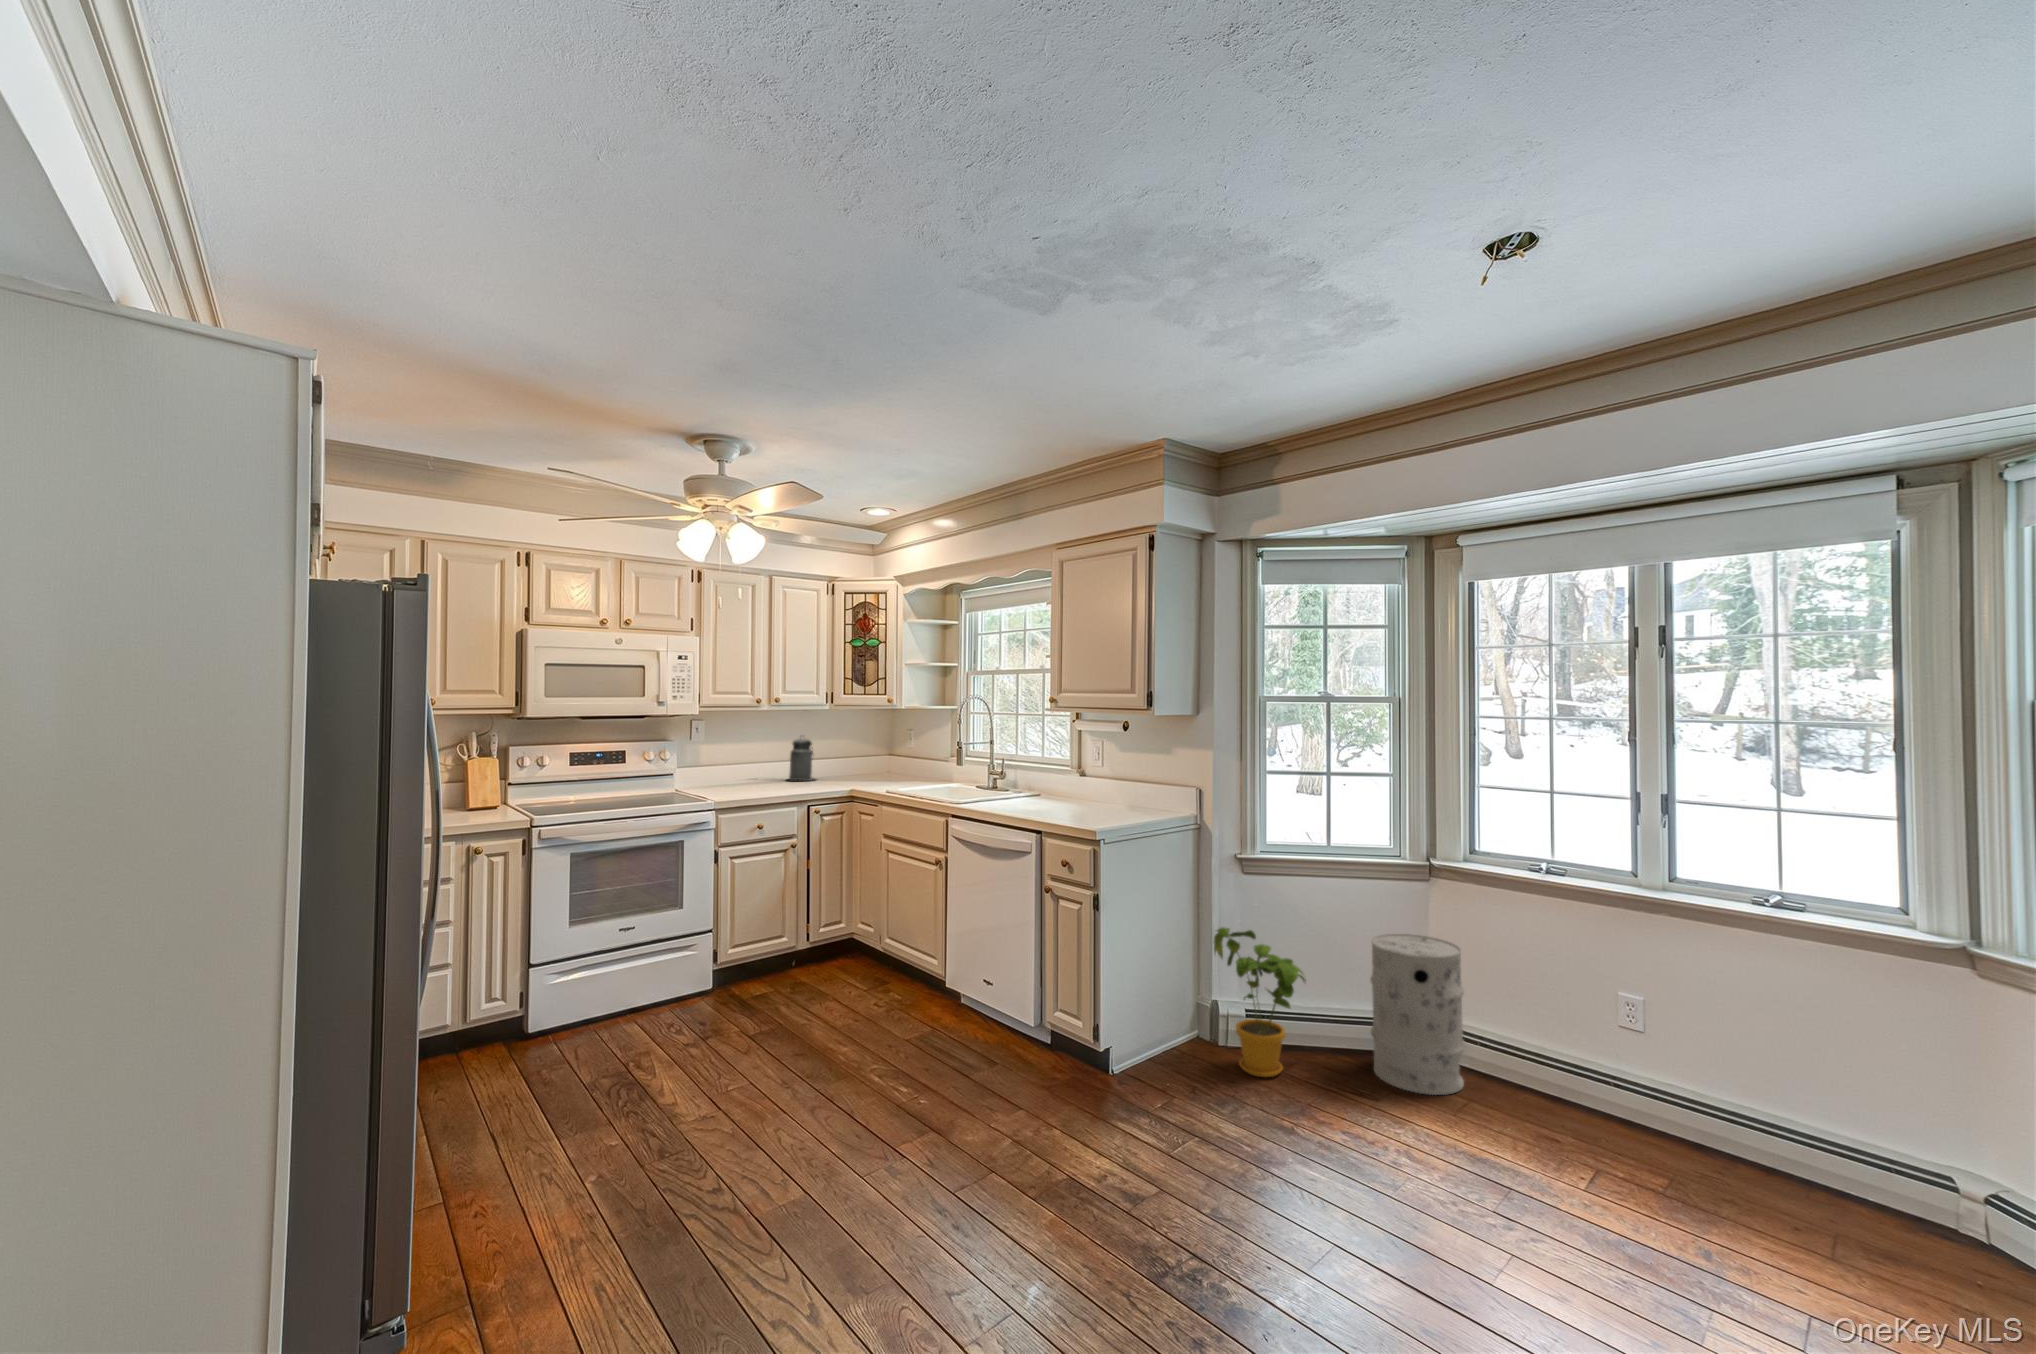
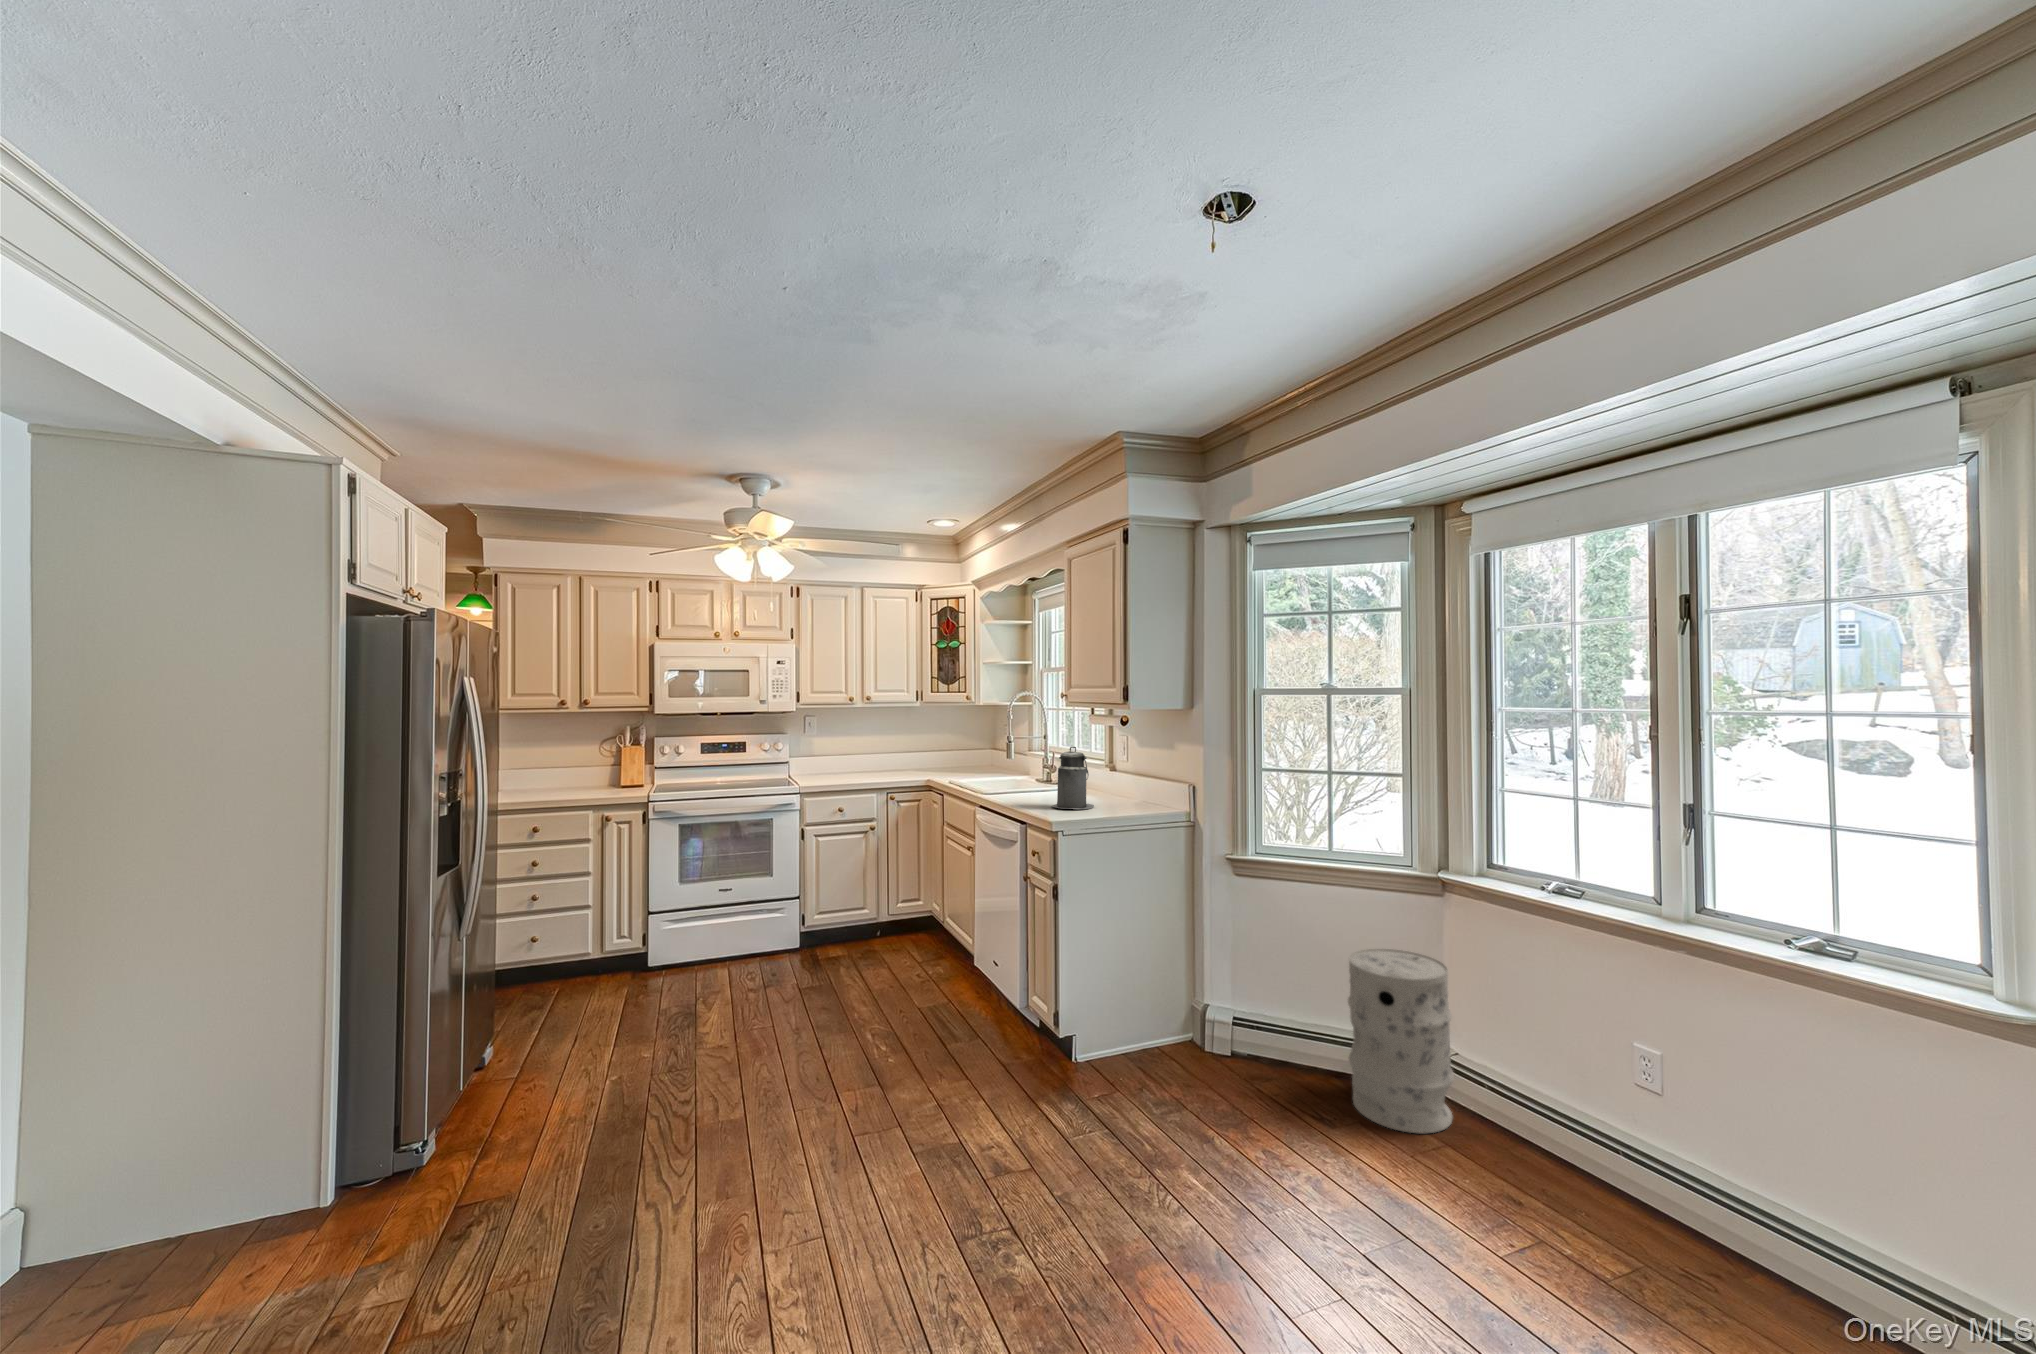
canister: present [788,739,816,781] -> present [1052,747,1094,809]
house plant: present [1214,927,1306,1077] -> none [1171,927,1268,1086]

